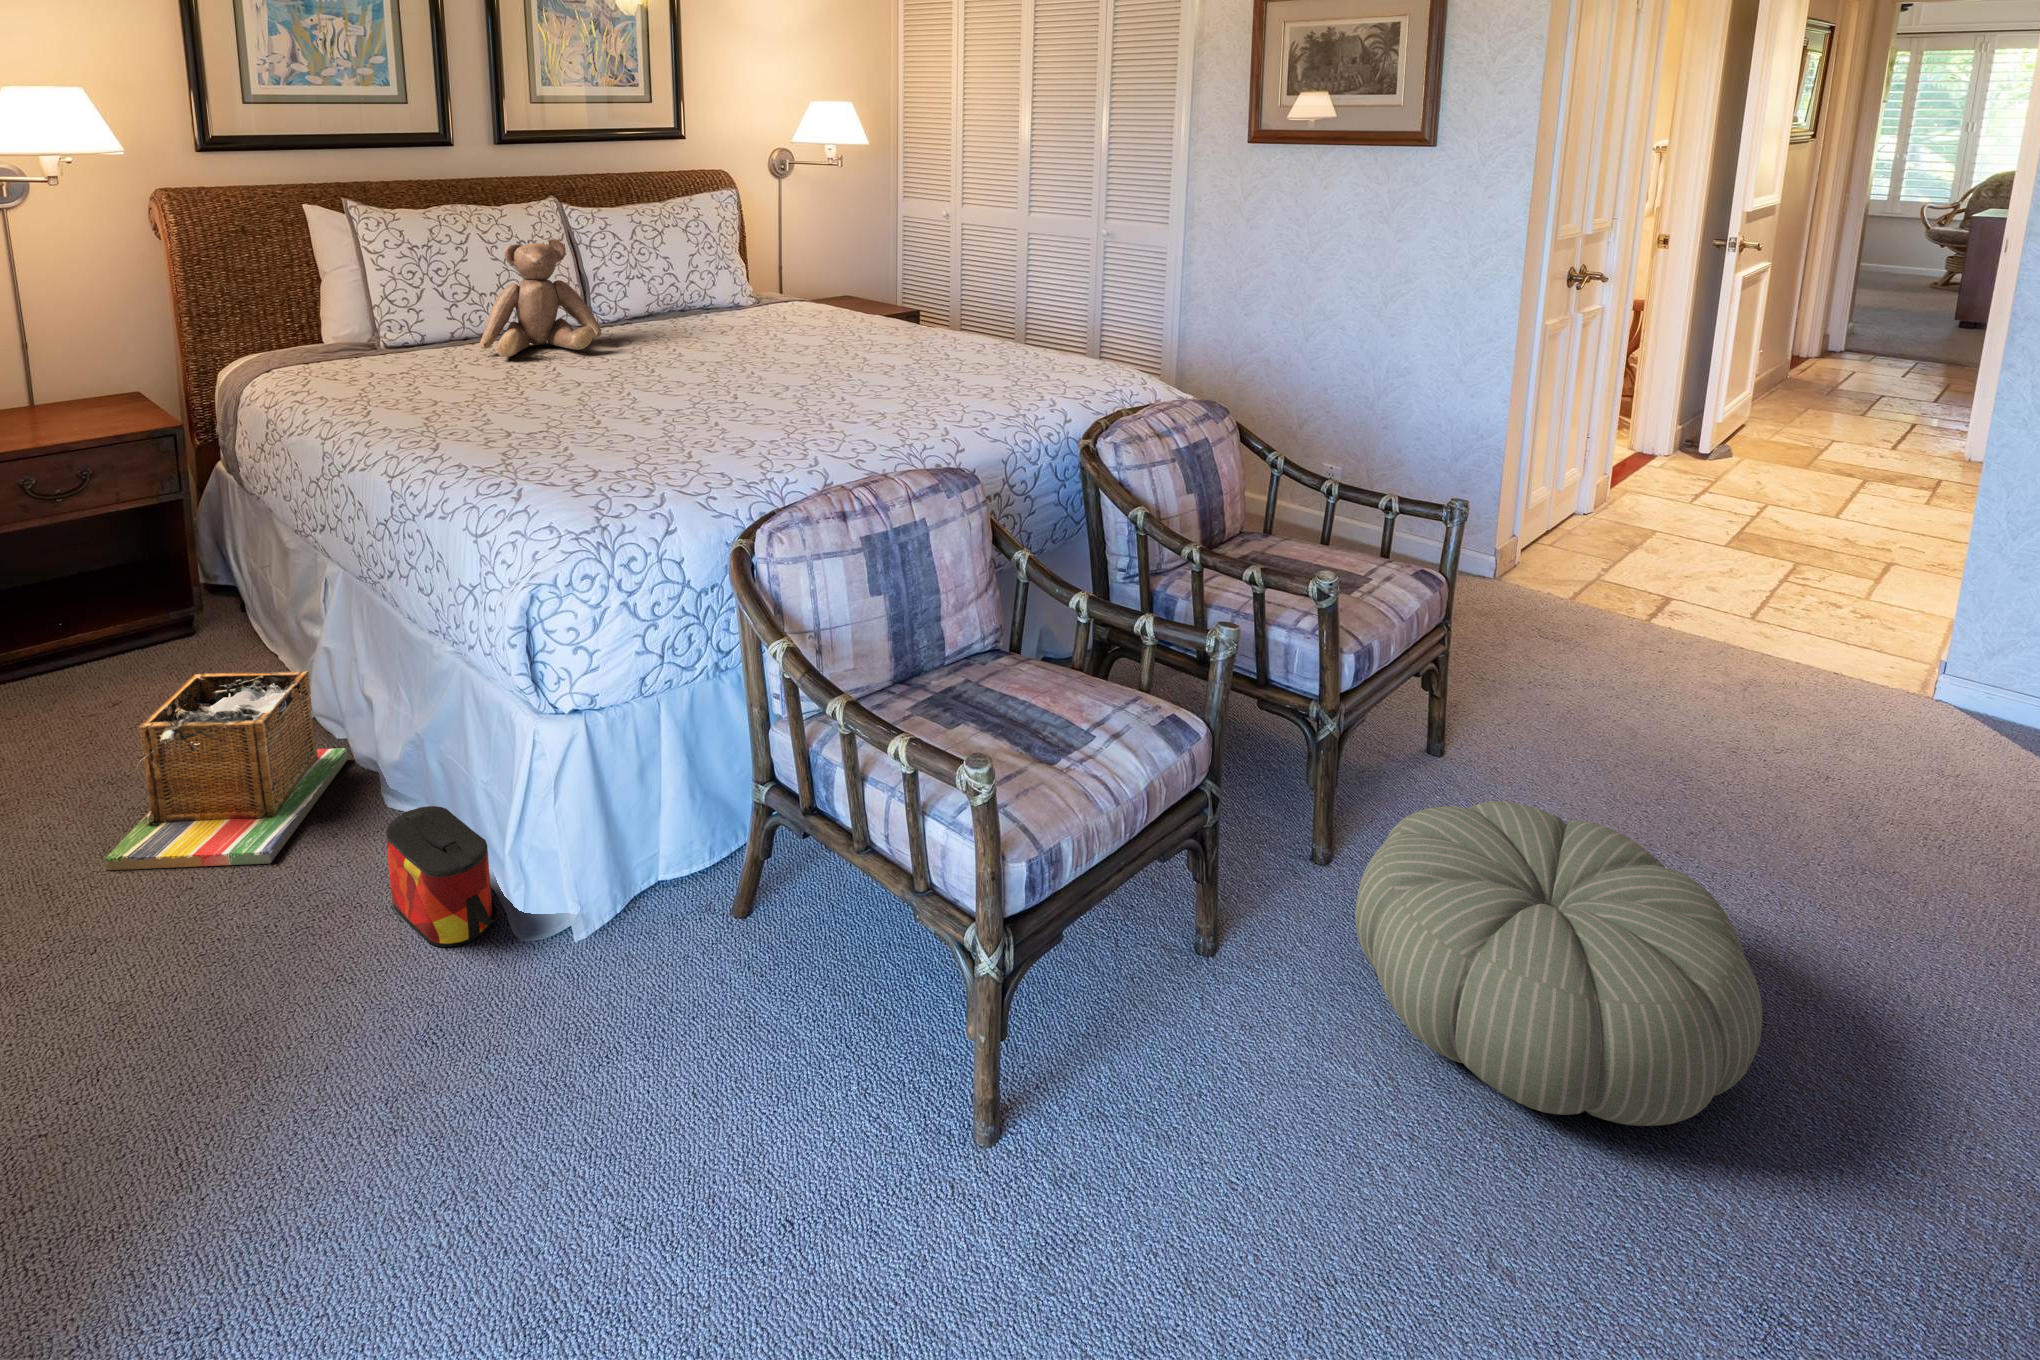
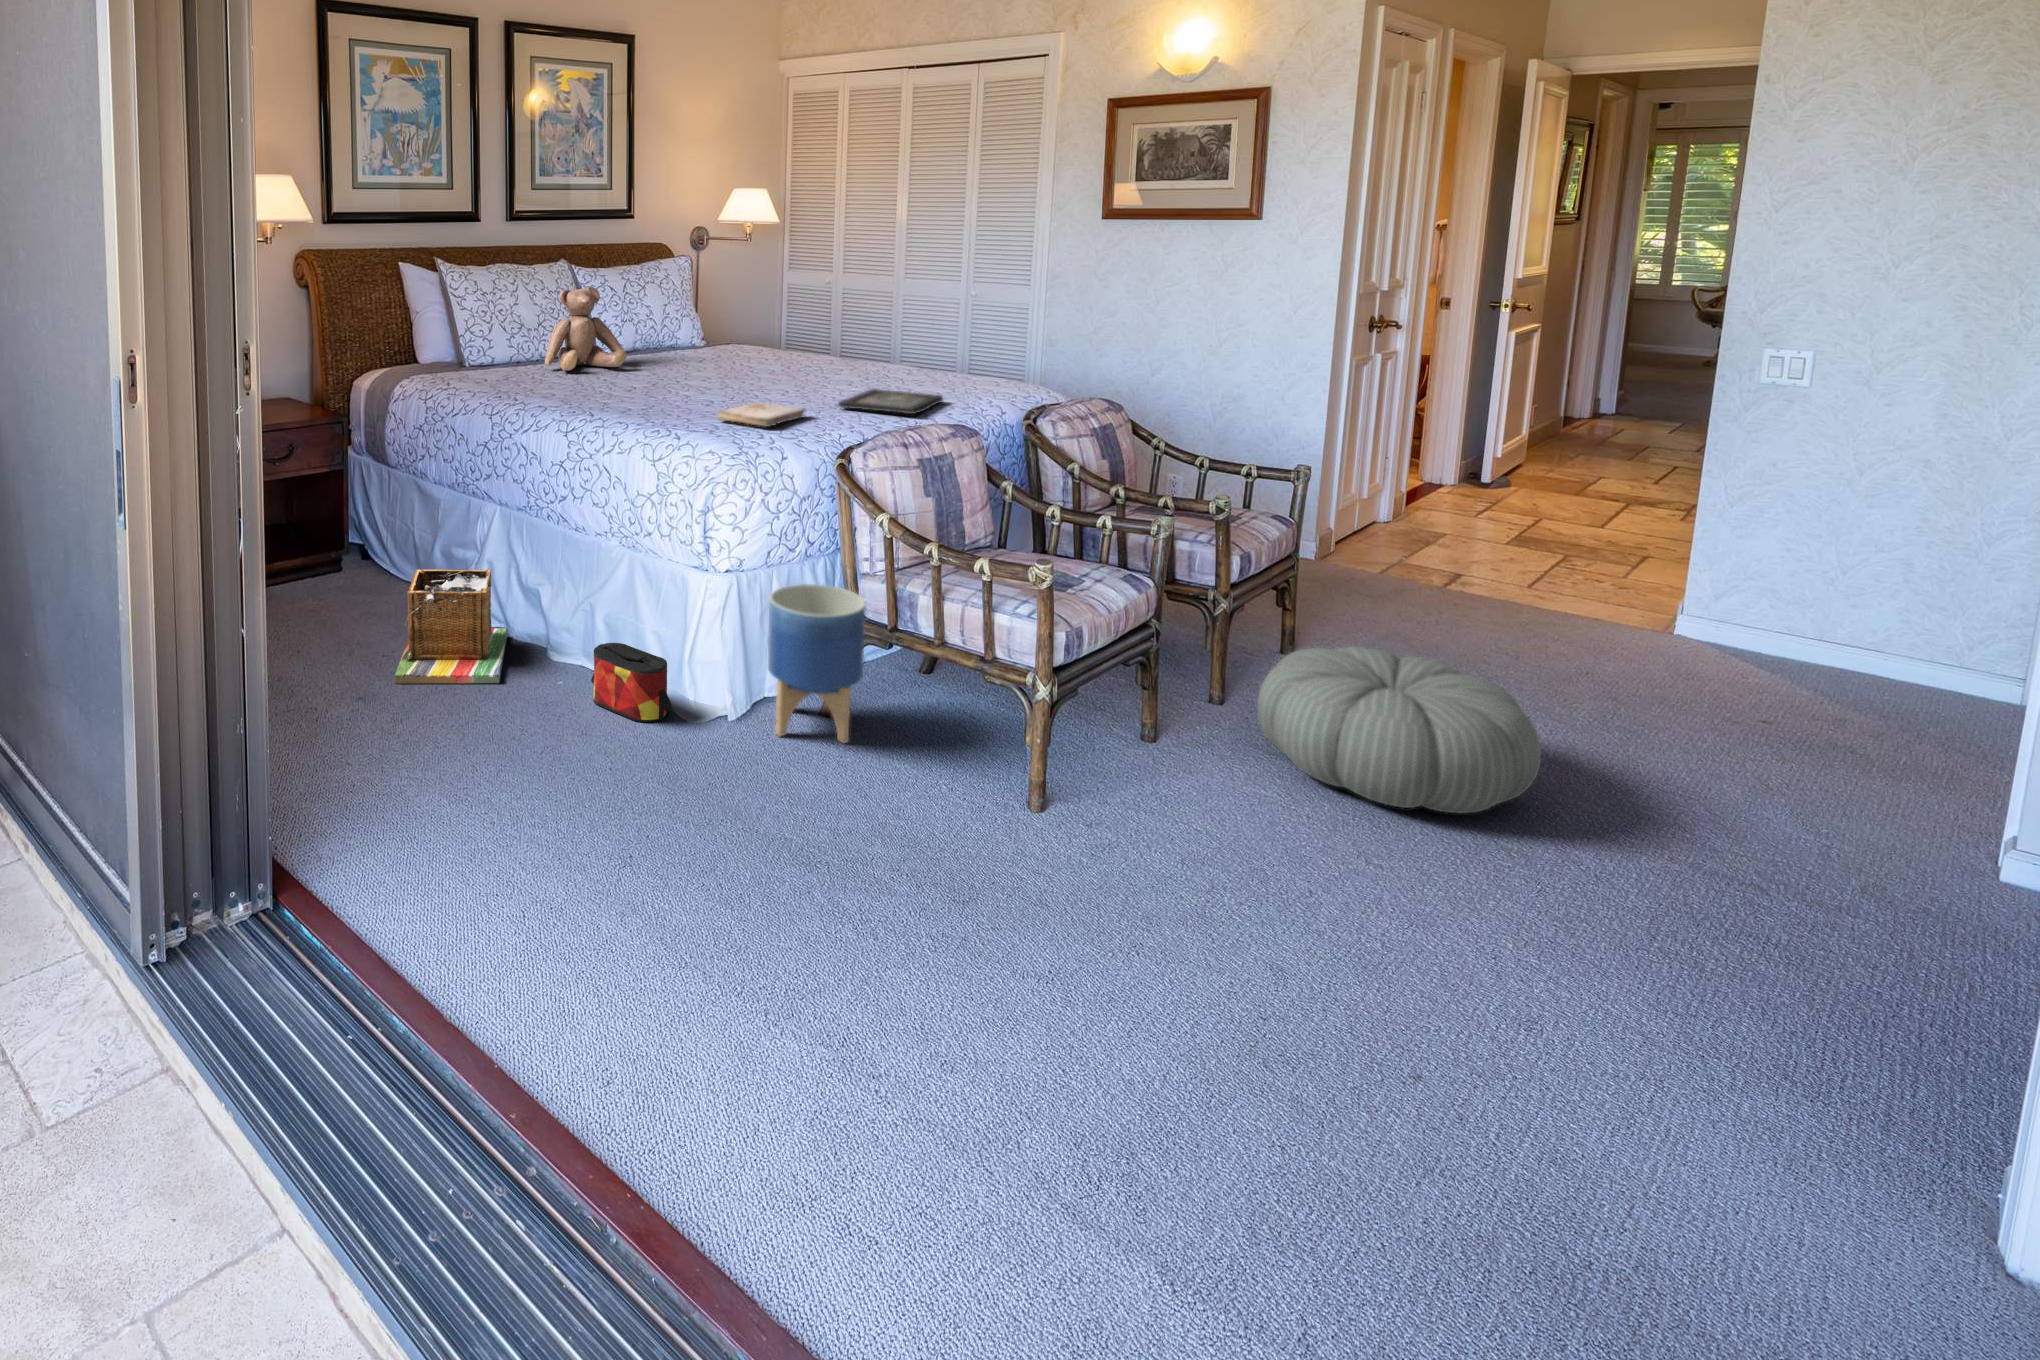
tray: none [823,388,982,438] -> present [838,389,943,414]
book: none [623,420,764,470] -> present [718,402,805,427]
planter: none [624,723,773,985] -> present [768,584,866,743]

